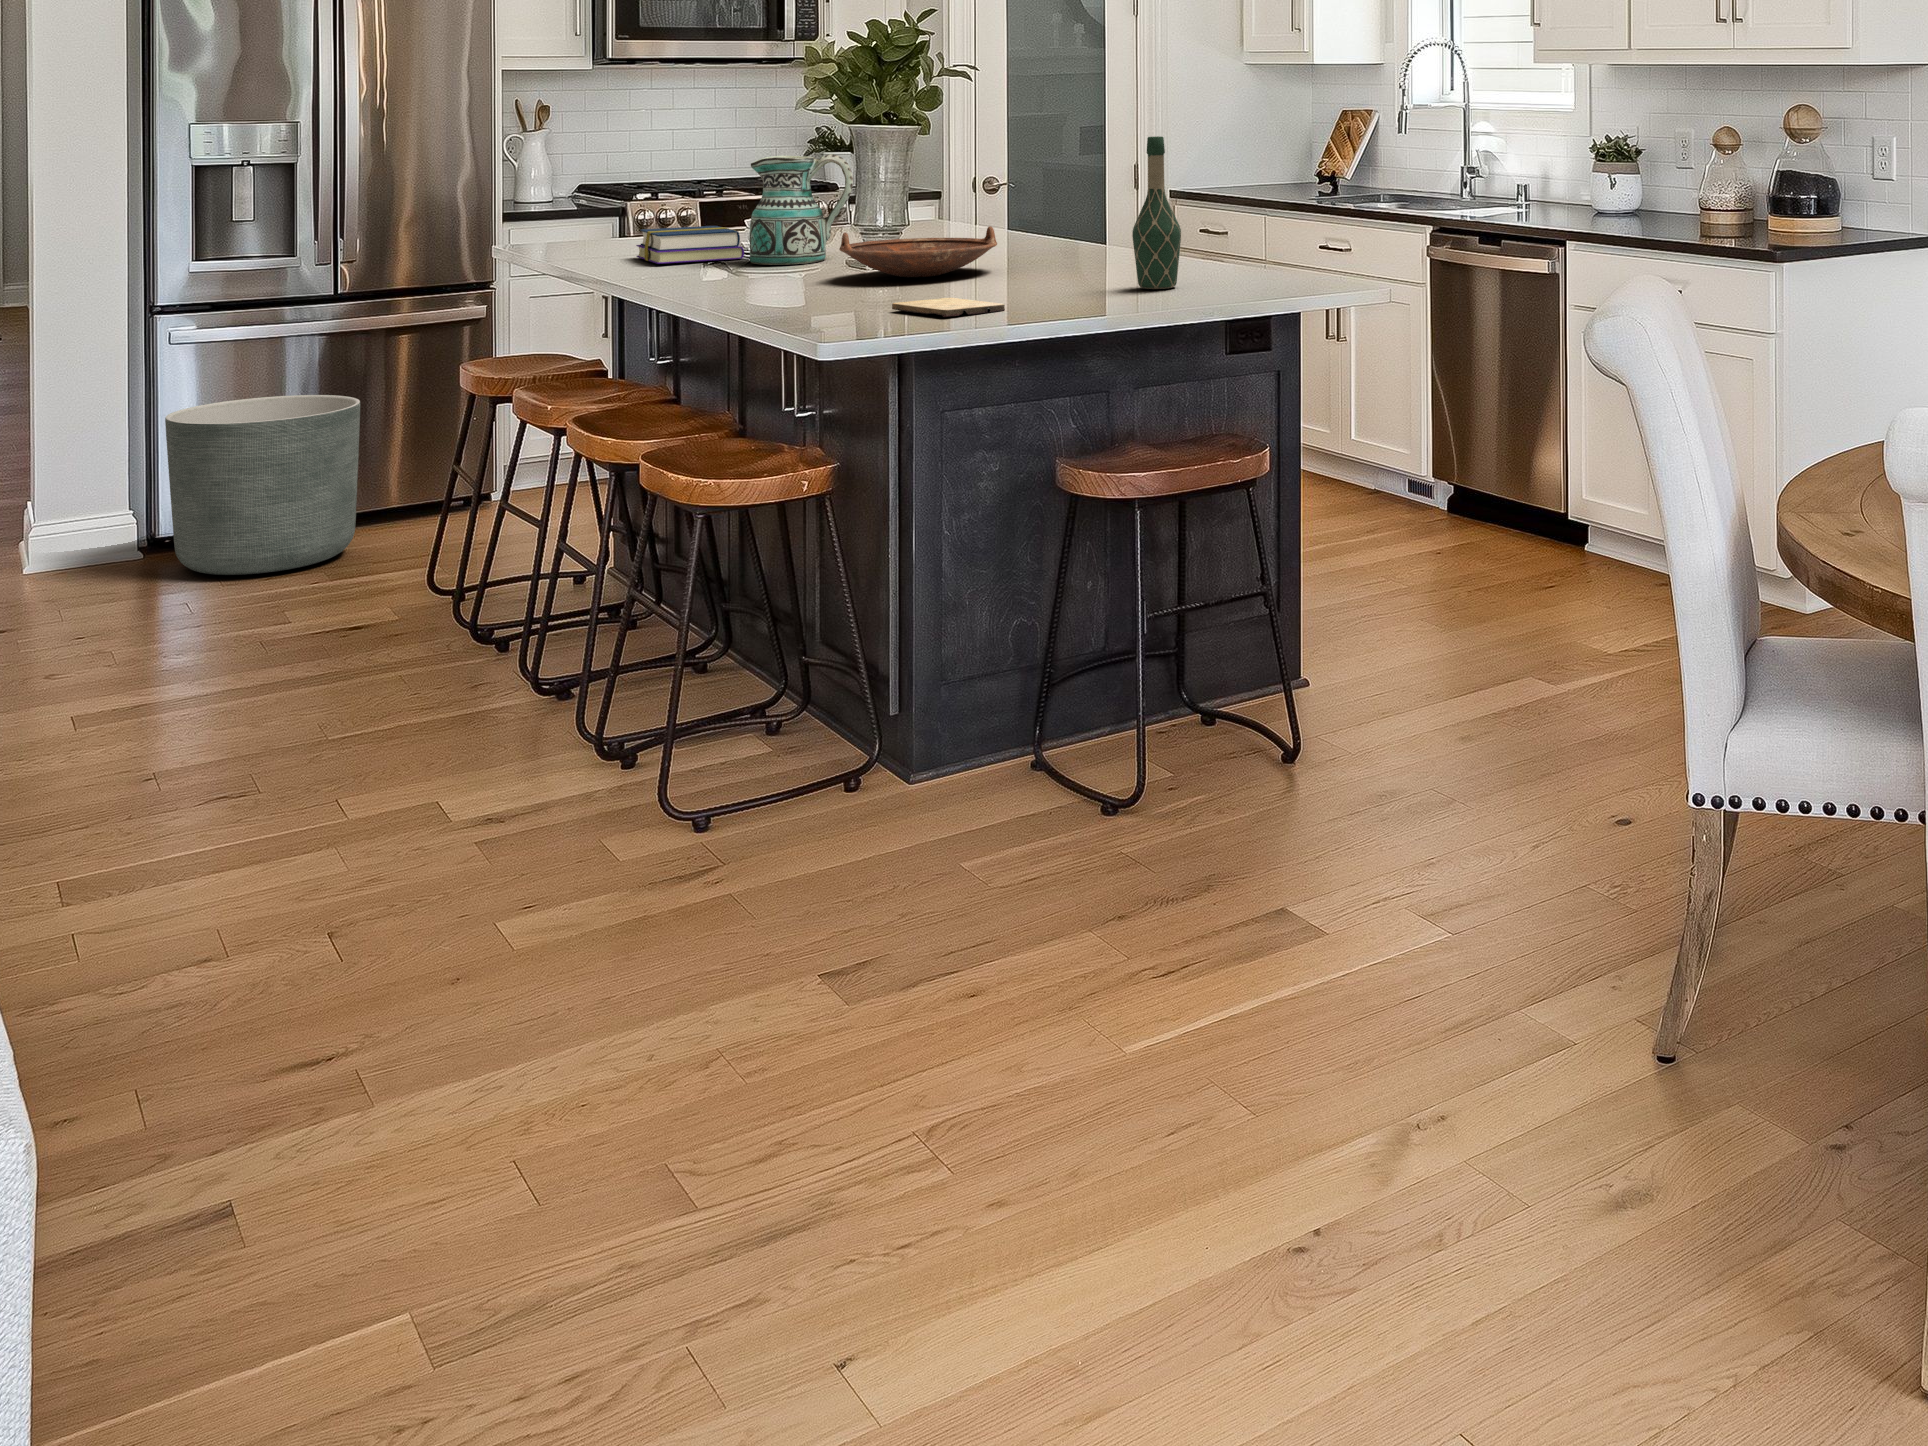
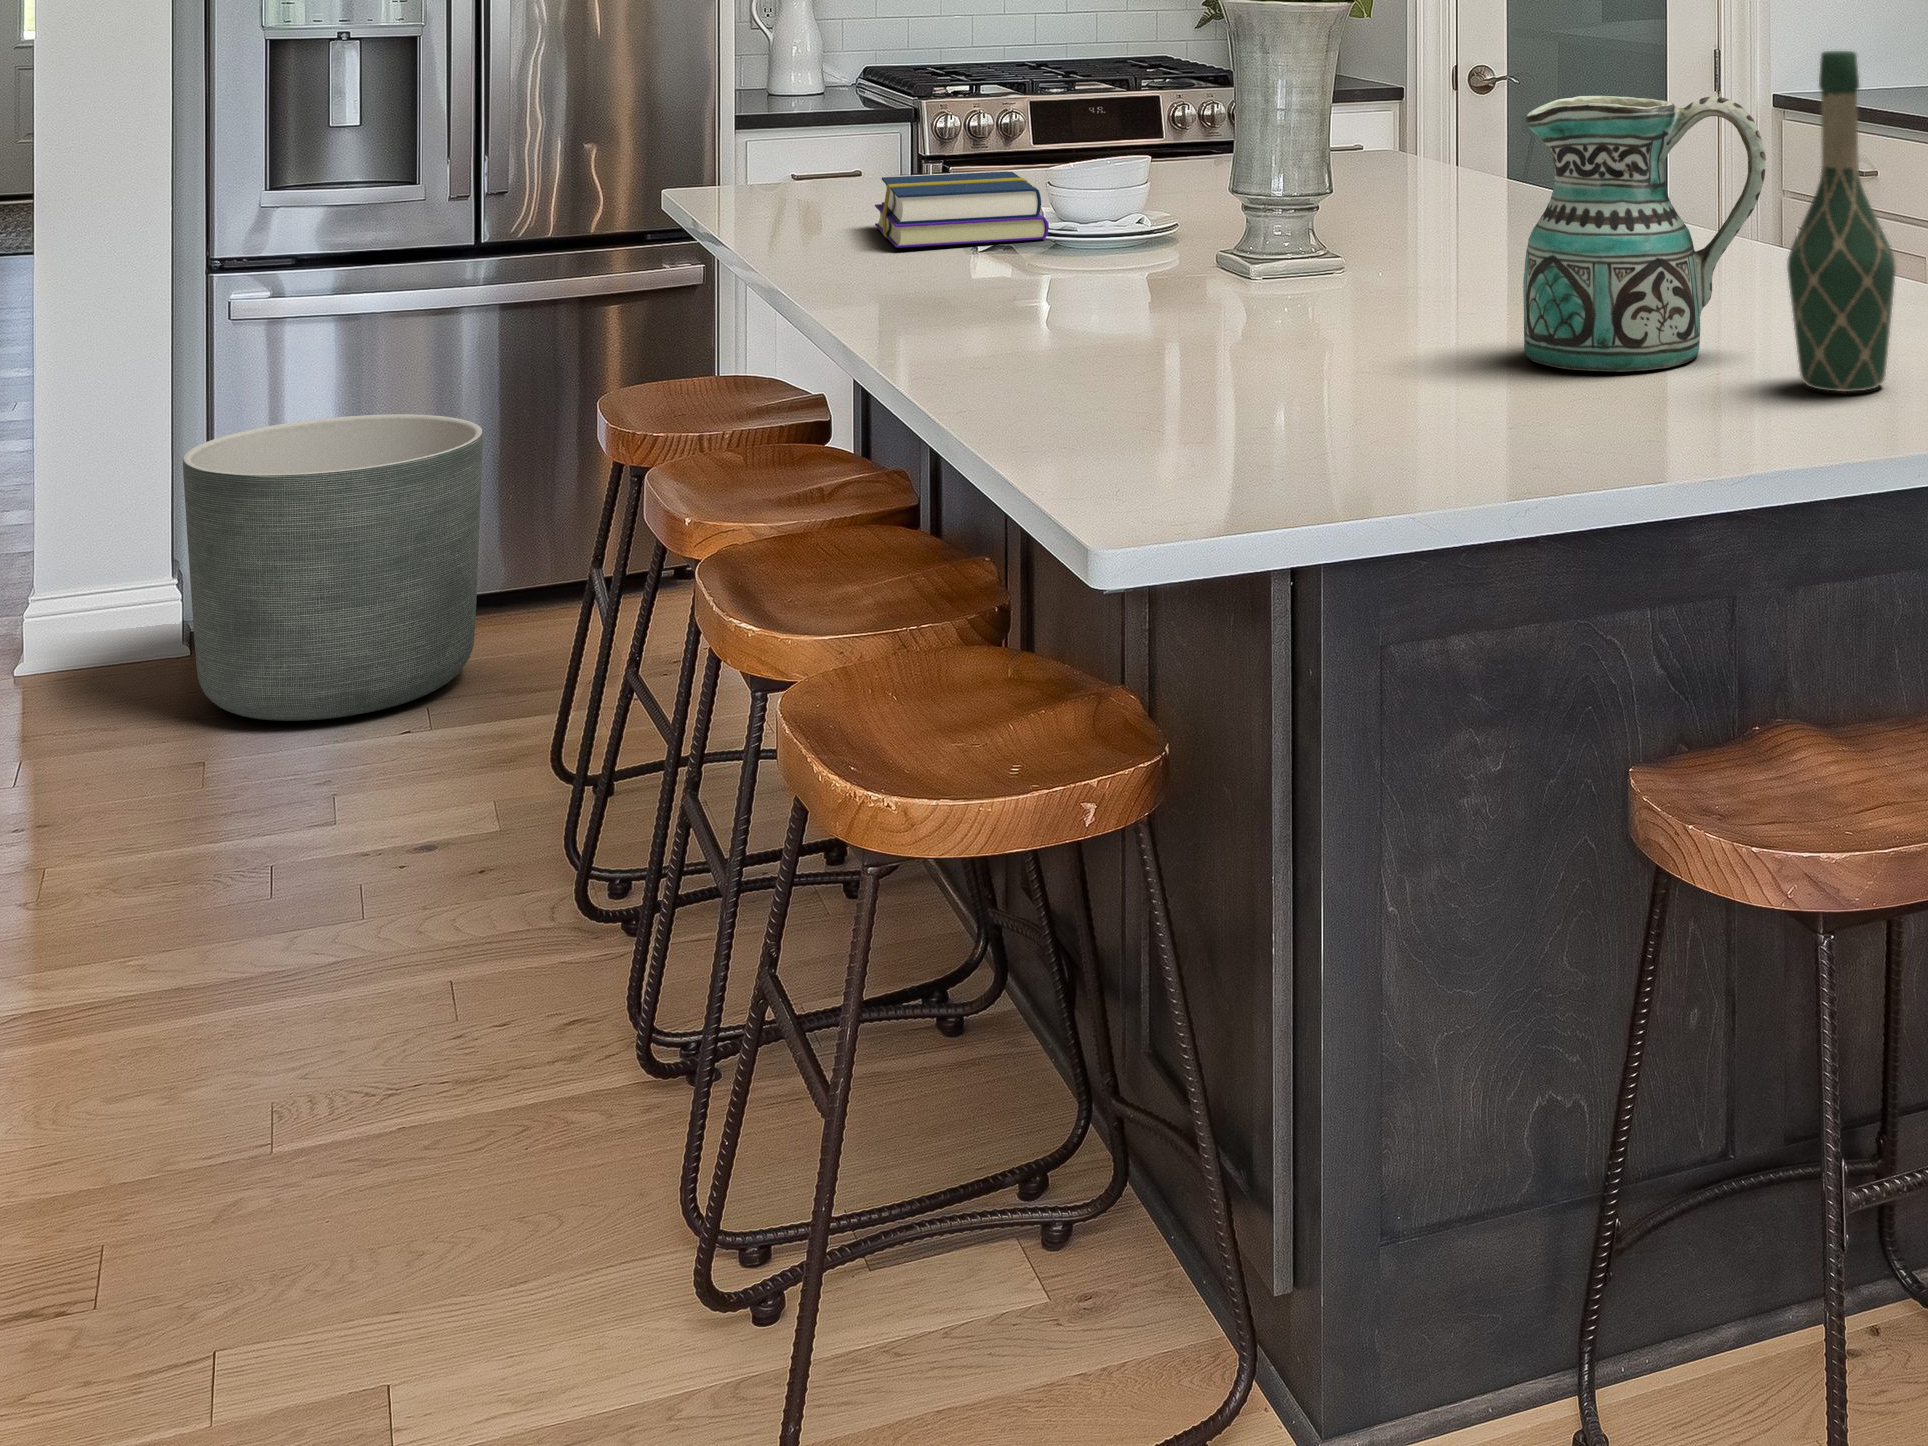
ceramic pitcher: present [749,154,853,265] -> present [1523,96,1766,371]
bowl: present [839,226,997,277] -> none [1192,212,1497,316]
cutting board: present [892,298,1005,317] -> none [1271,401,1513,471]

